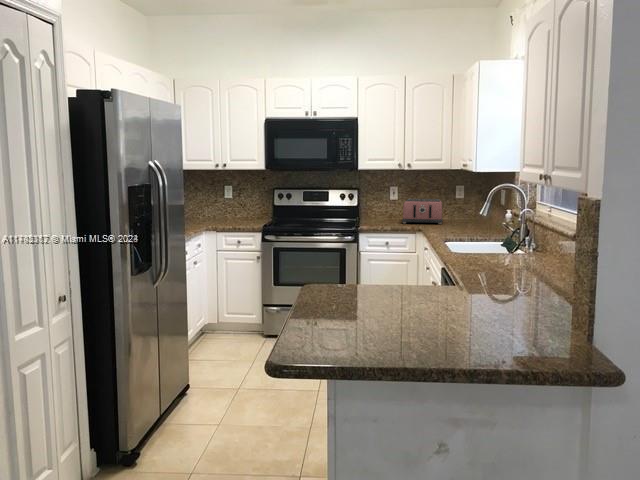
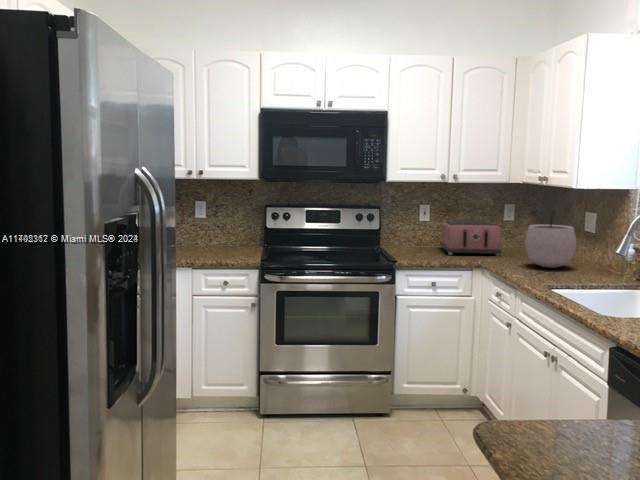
plant pot: none [448,188,483,231] -> present [525,210,576,268]

